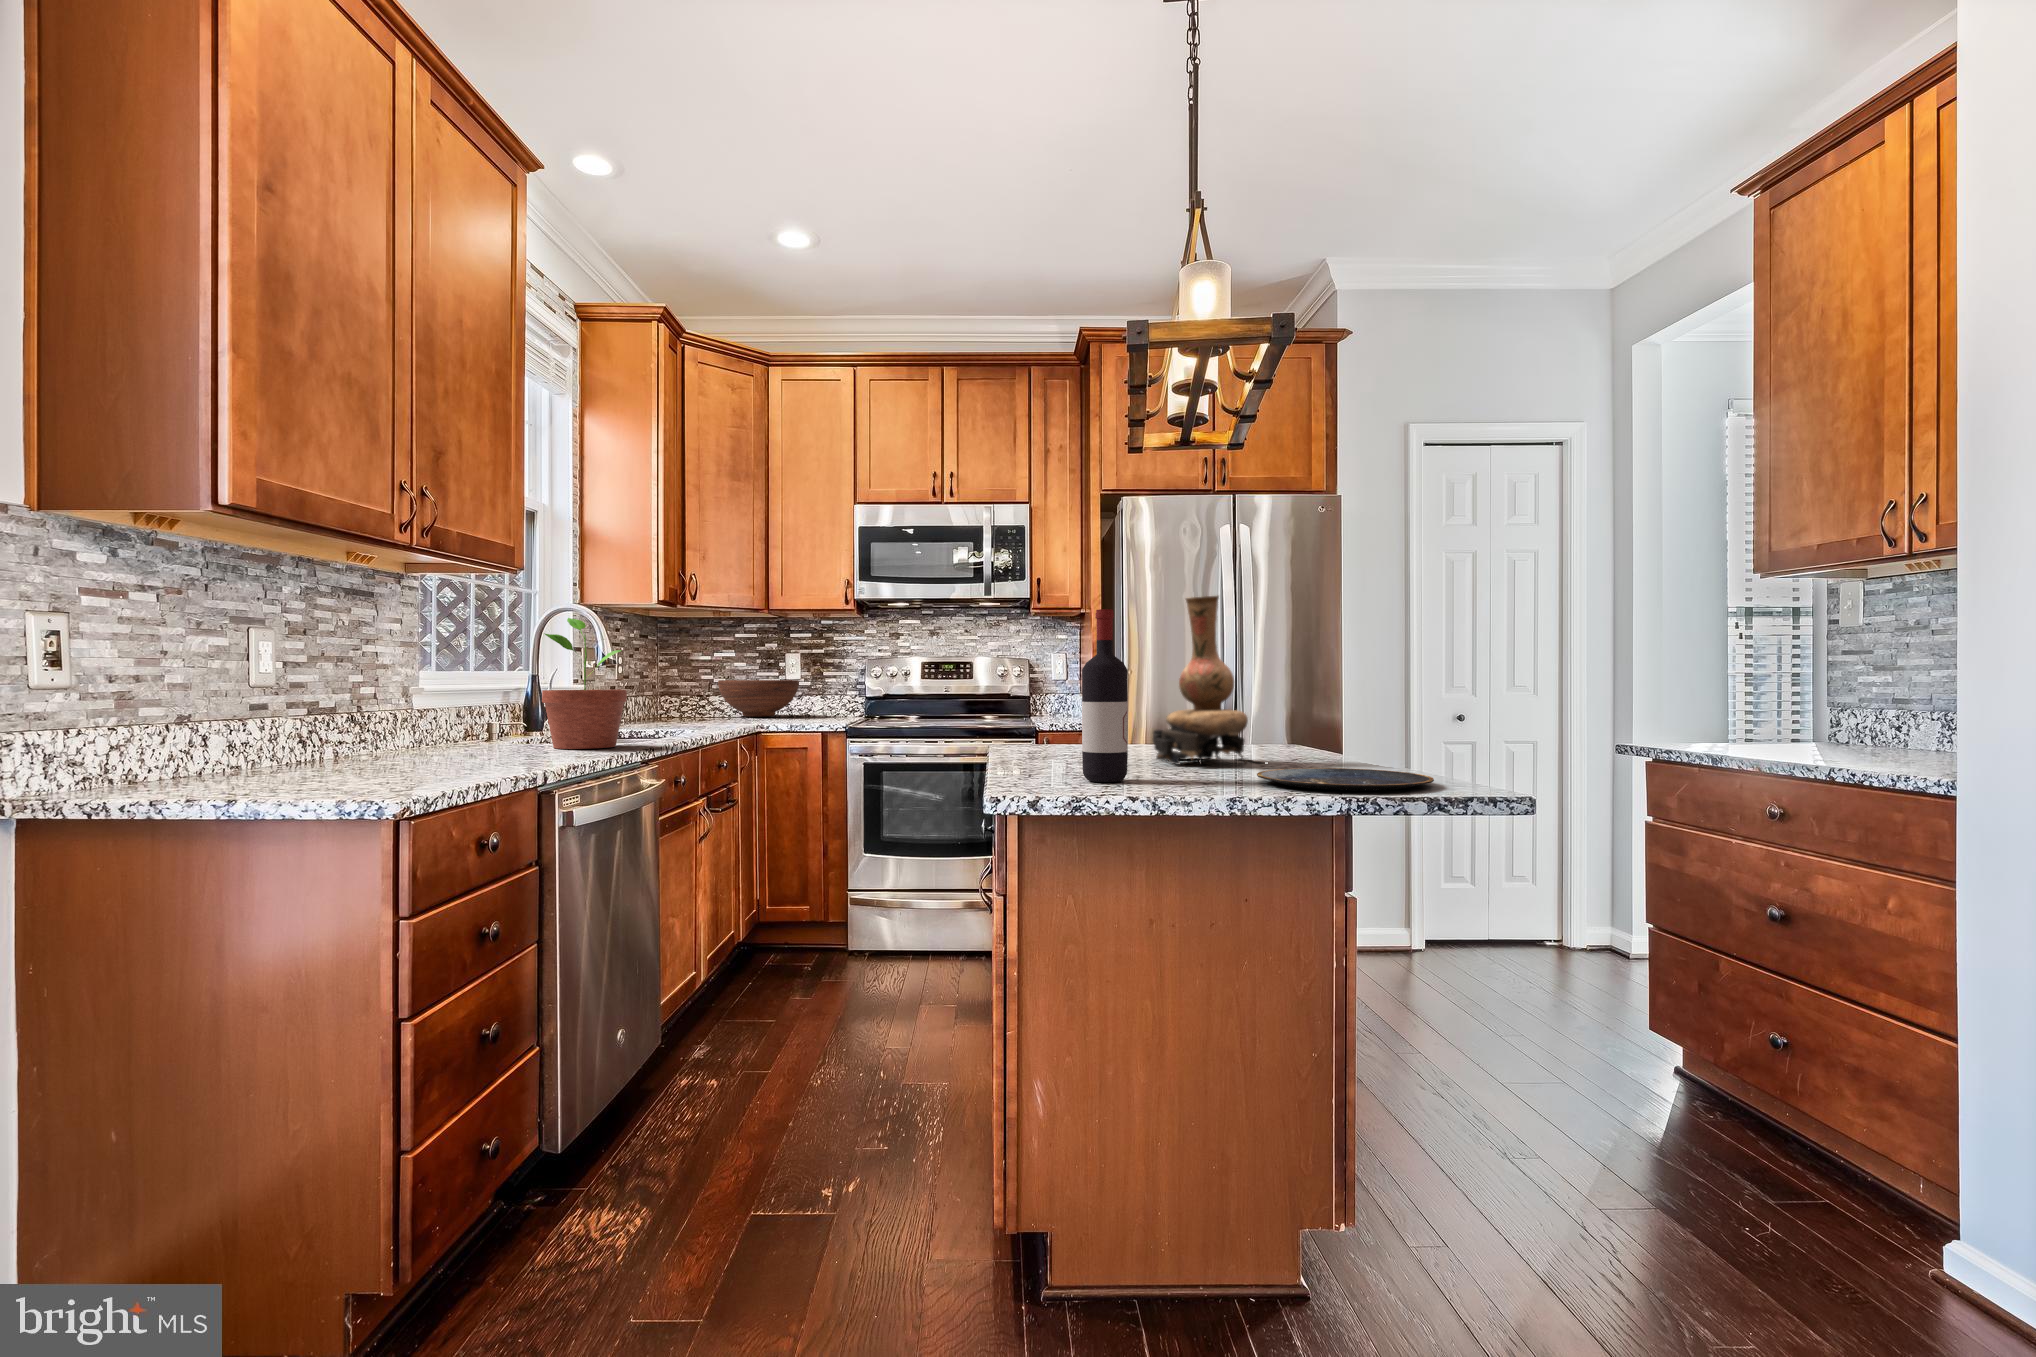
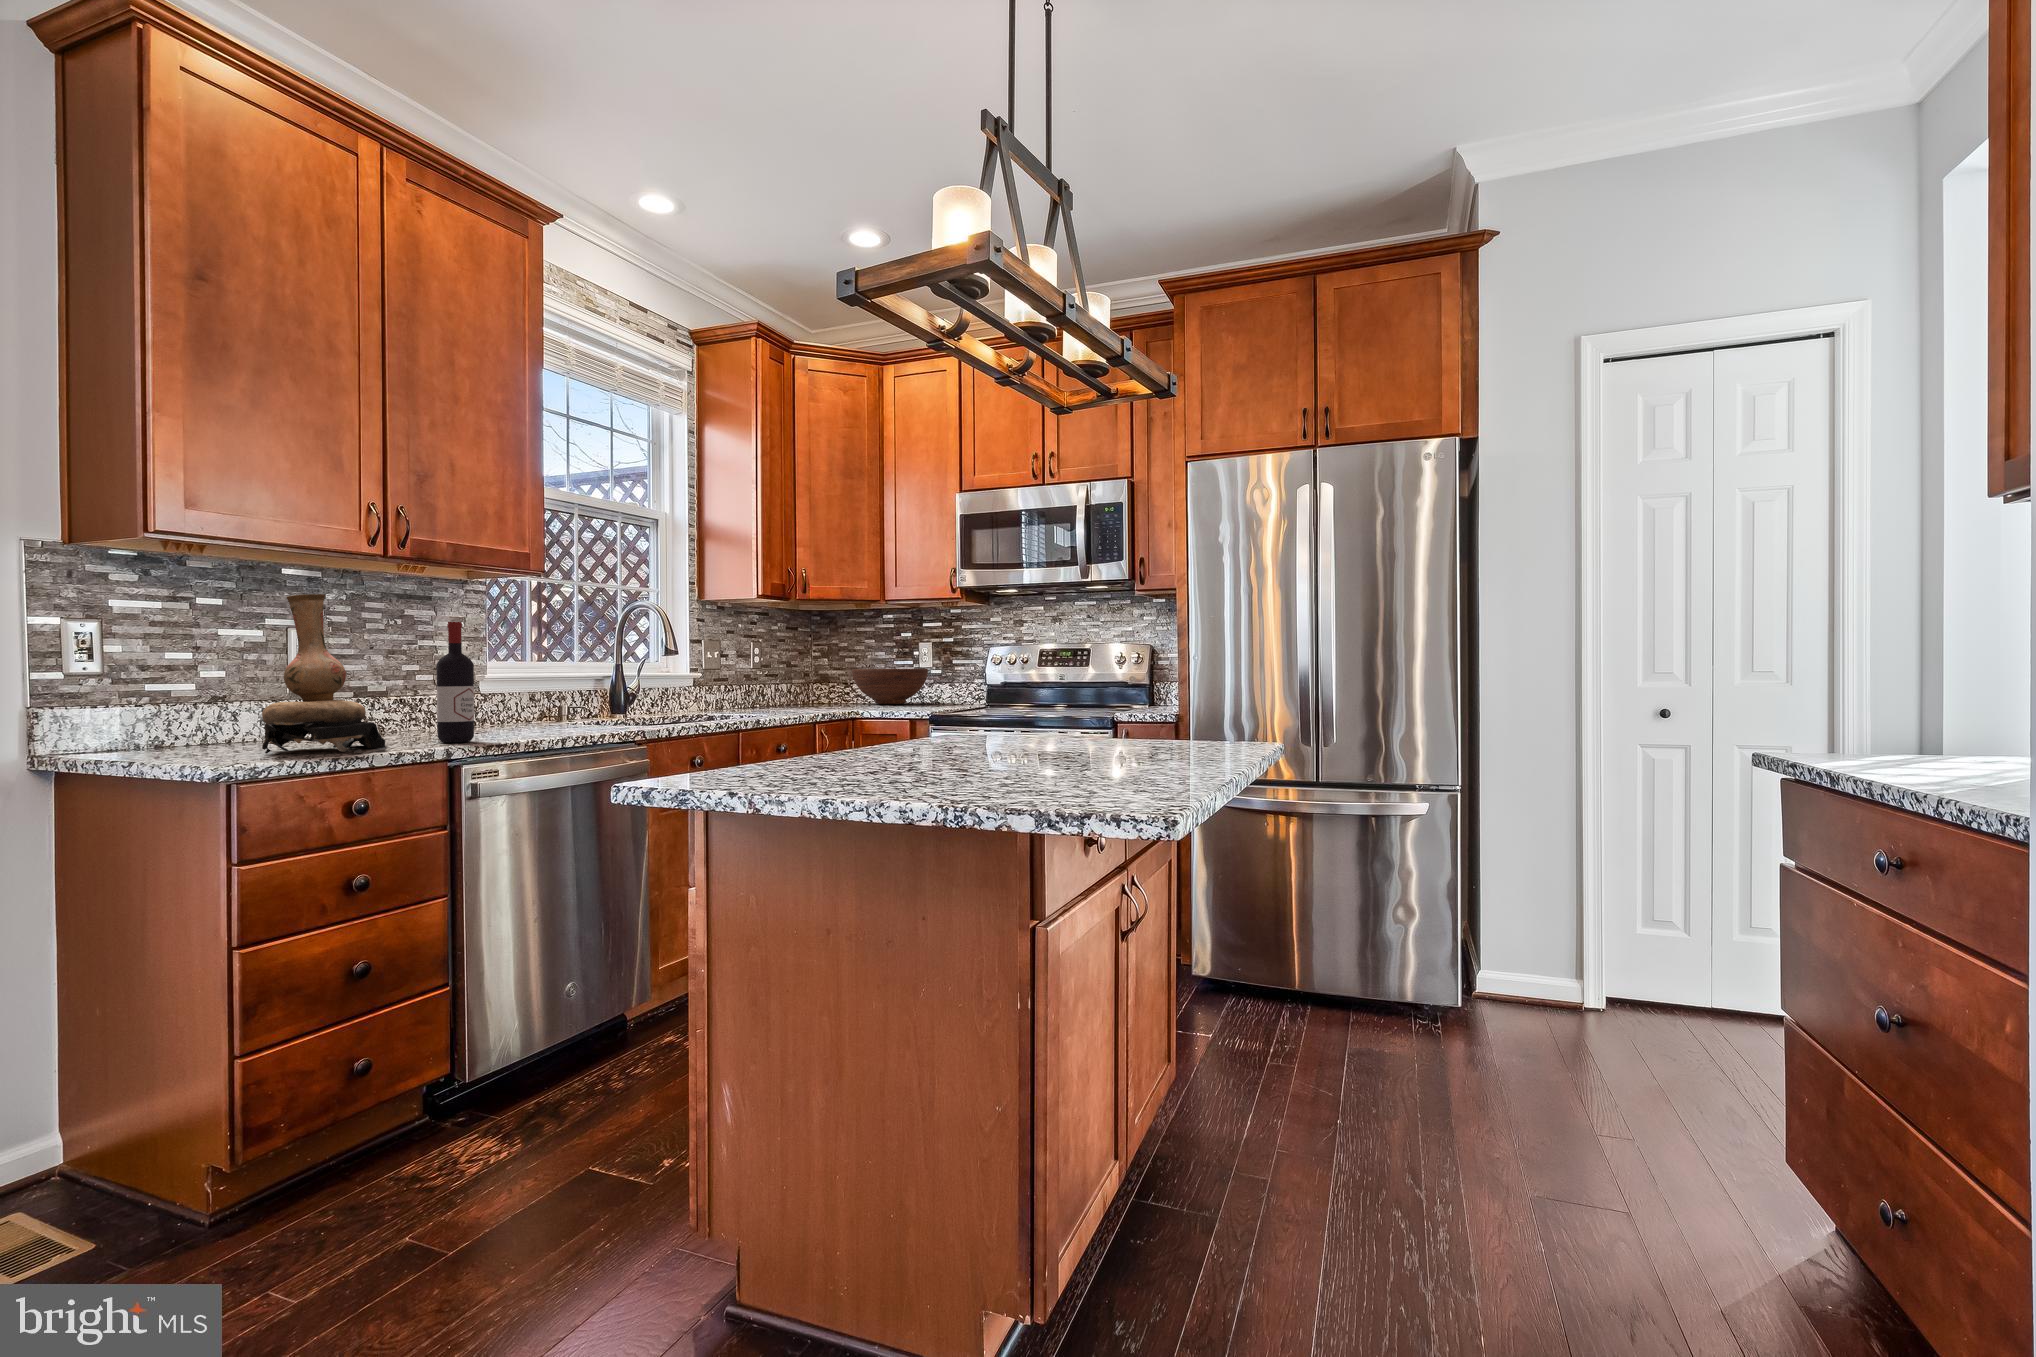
vase: present [1153,596,1255,766] -> present [262,594,385,754]
wine bottle: present [1082,609,1128,782] -> present [436,622,474,743]
potted plant: present [542,618,627,749] -> none [564,613,640,730]
plate: present [1257,768,1434,791] -> none [904,768,1111,798]

